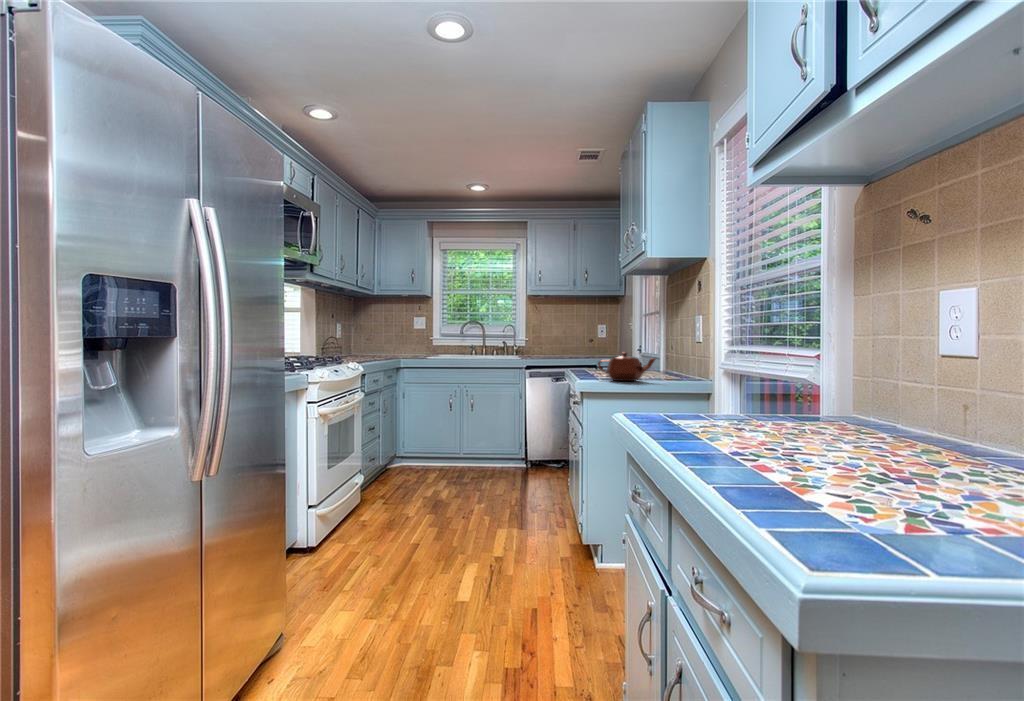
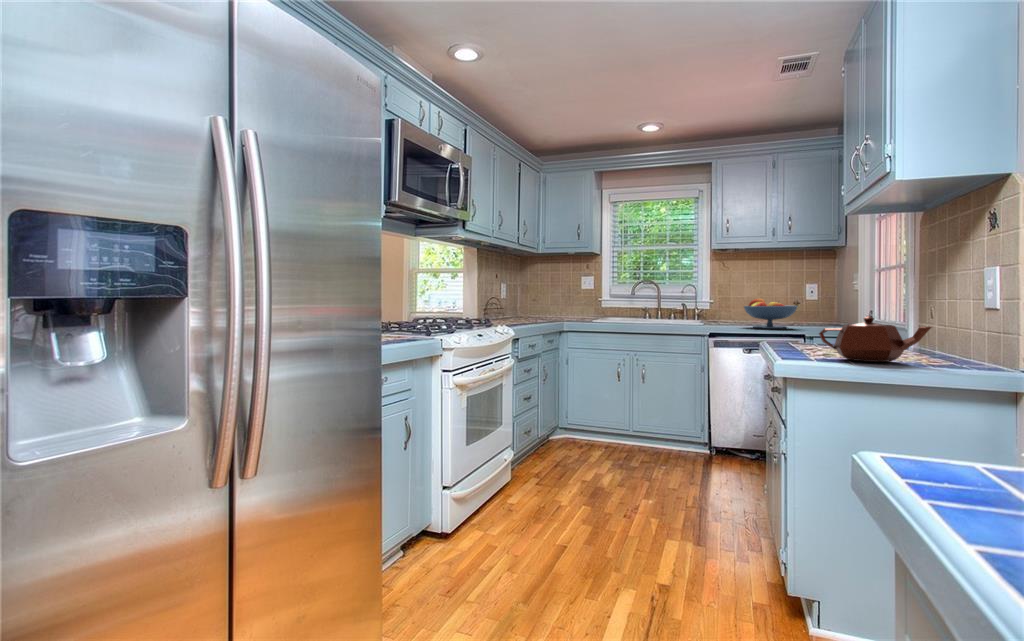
fruit bowl: none [551,338,588,362] -> present [744,299,798,329]

